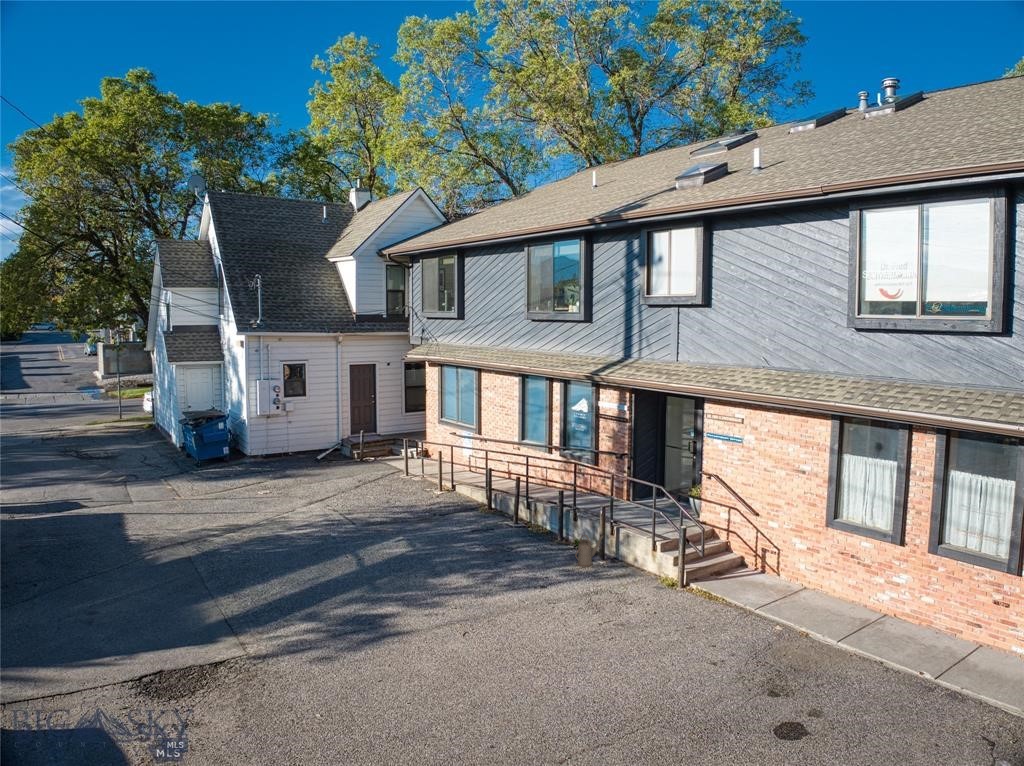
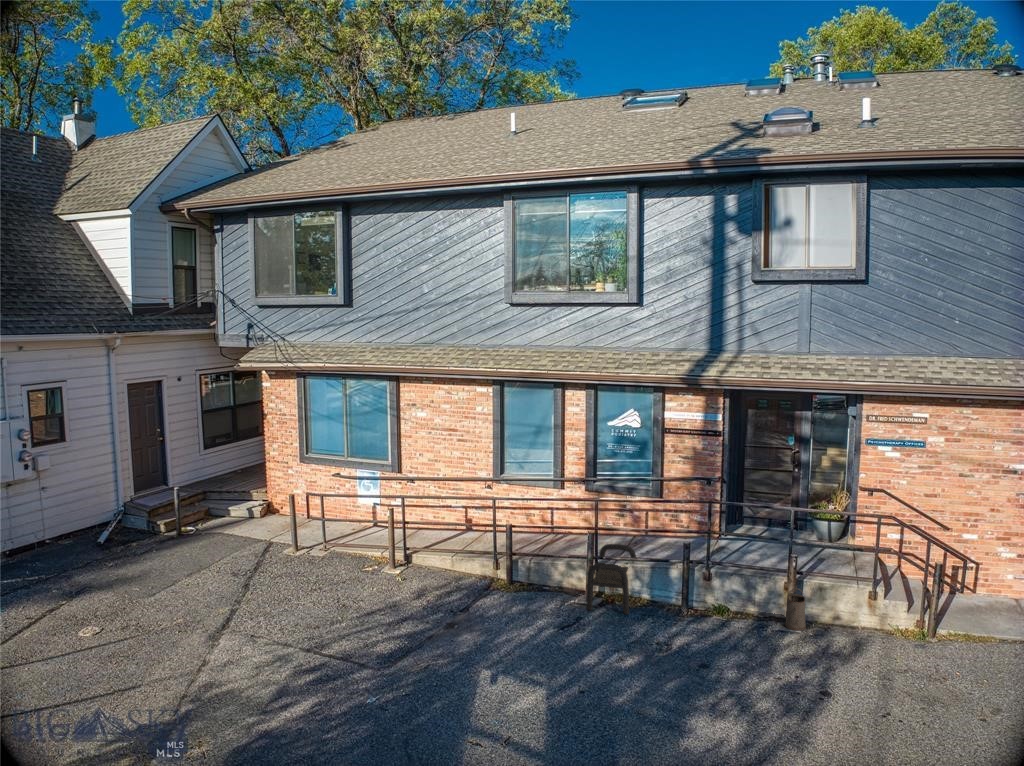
bench: none [480,492,535,538] -> present [586,544,636,614]

